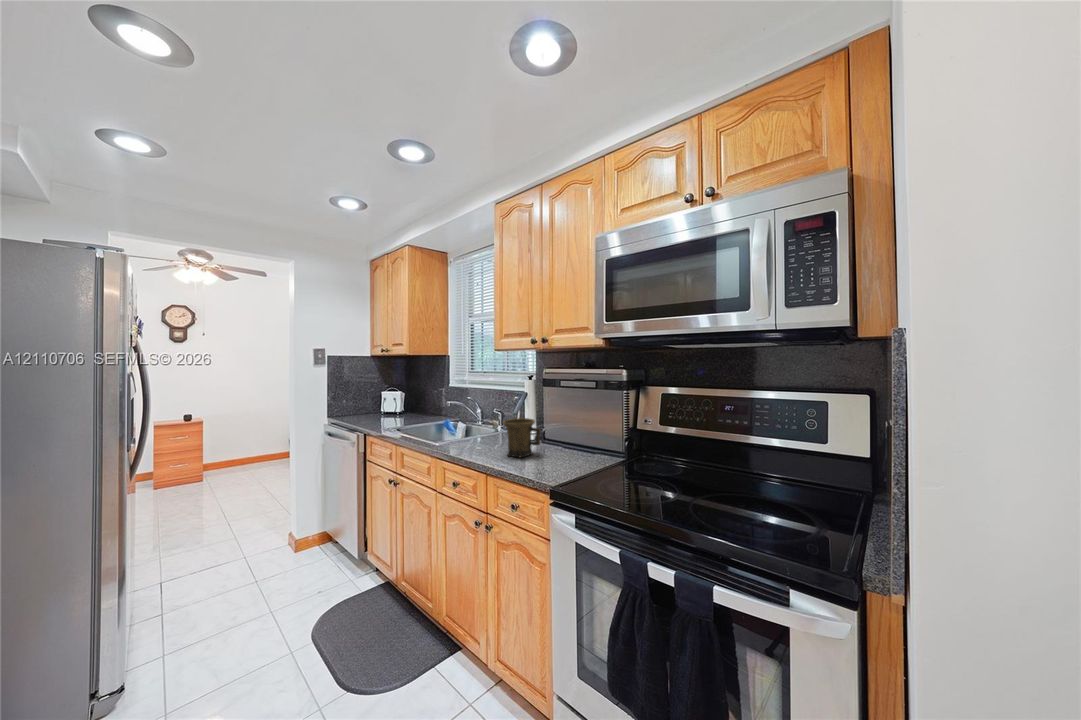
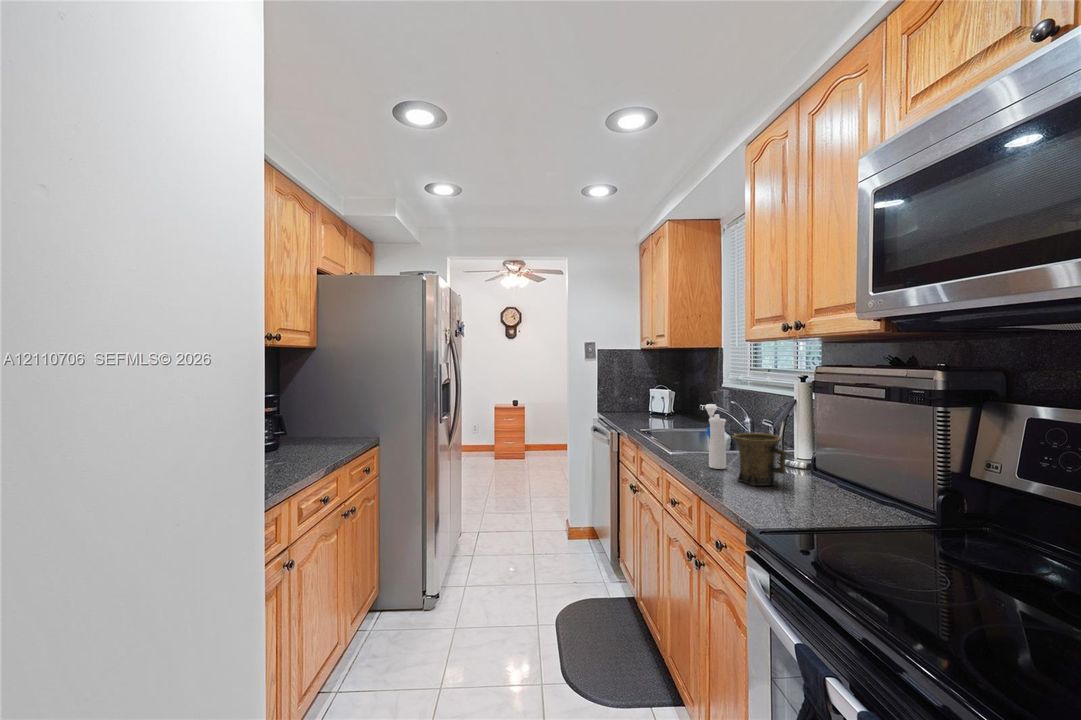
pepper mill: none [469,400,491,450] -> present [705,404,726,469]

